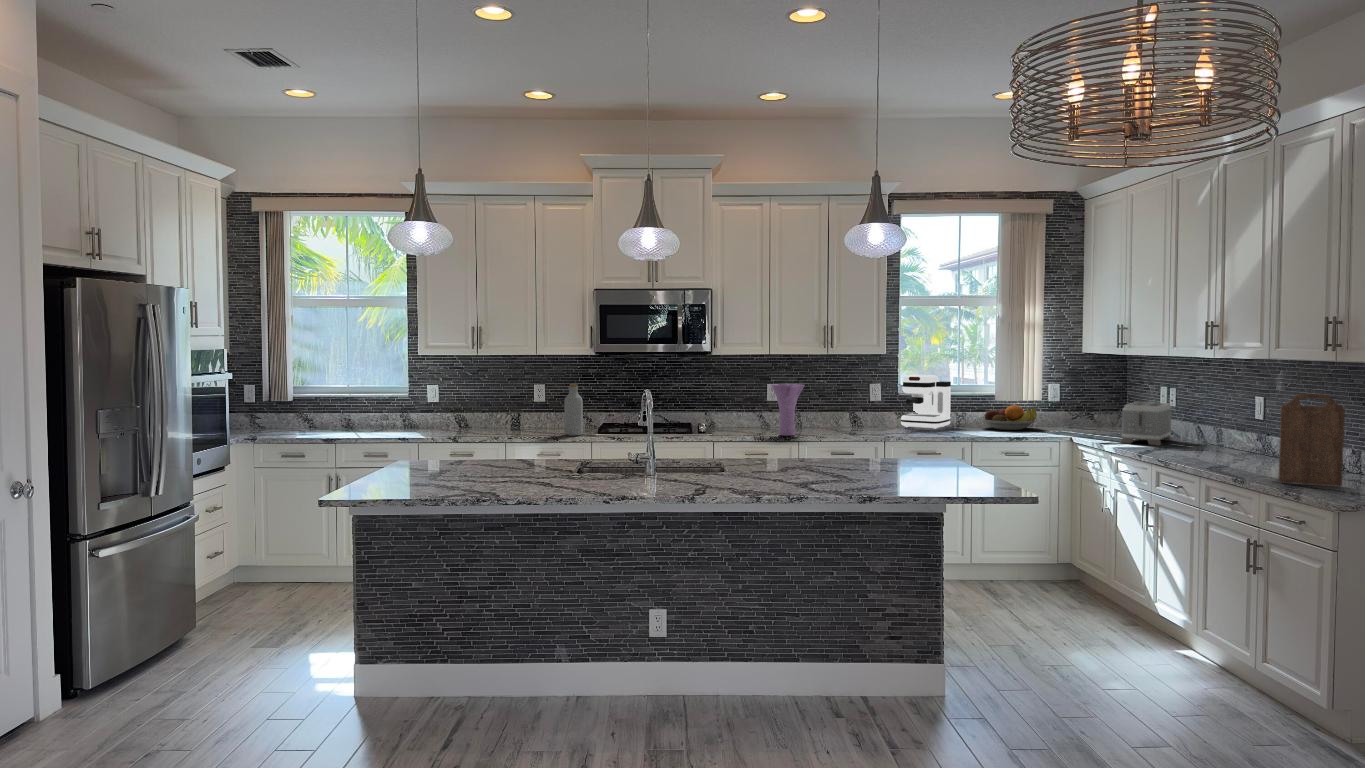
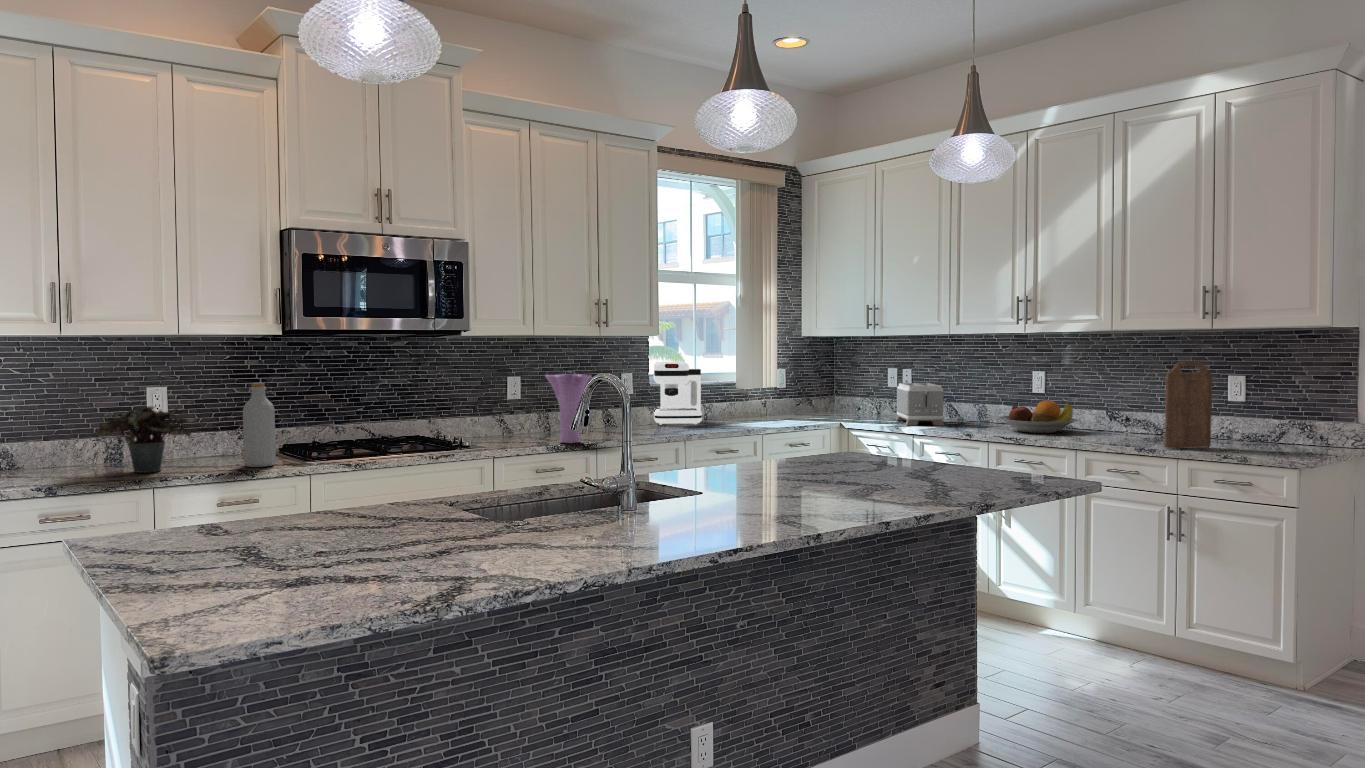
potted plant: none [486,396,545,434] -> present [94,406,196,473]
fruit bowl: present [979,405,1039,430] -> present [999,400,1077,433]

